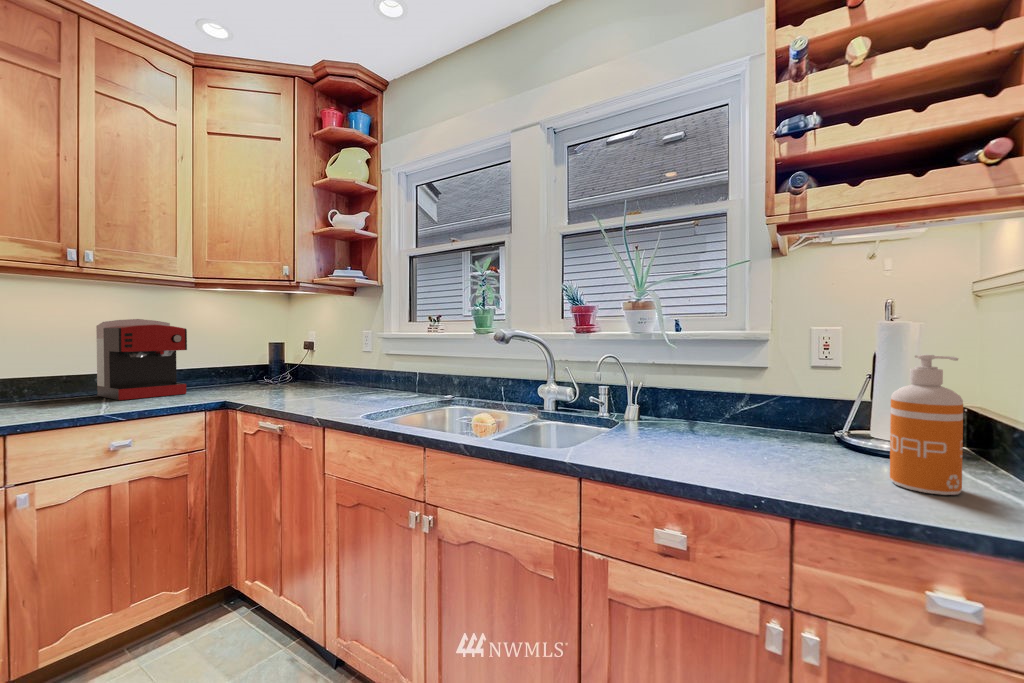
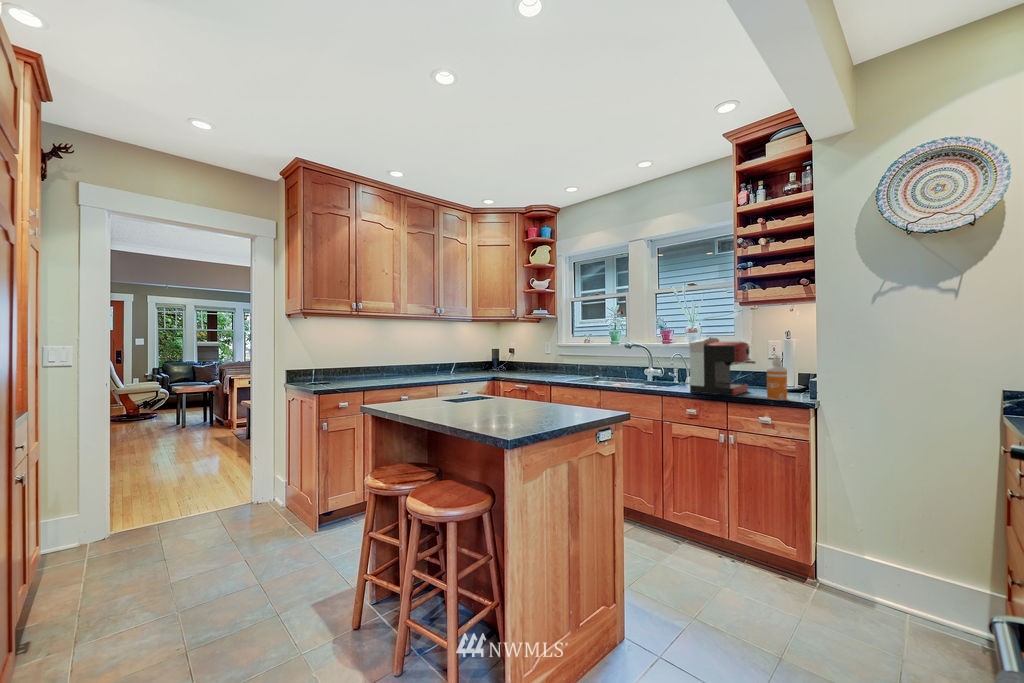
coffee maker: present [96,319,187,400] -> present [690,338,756,396]

